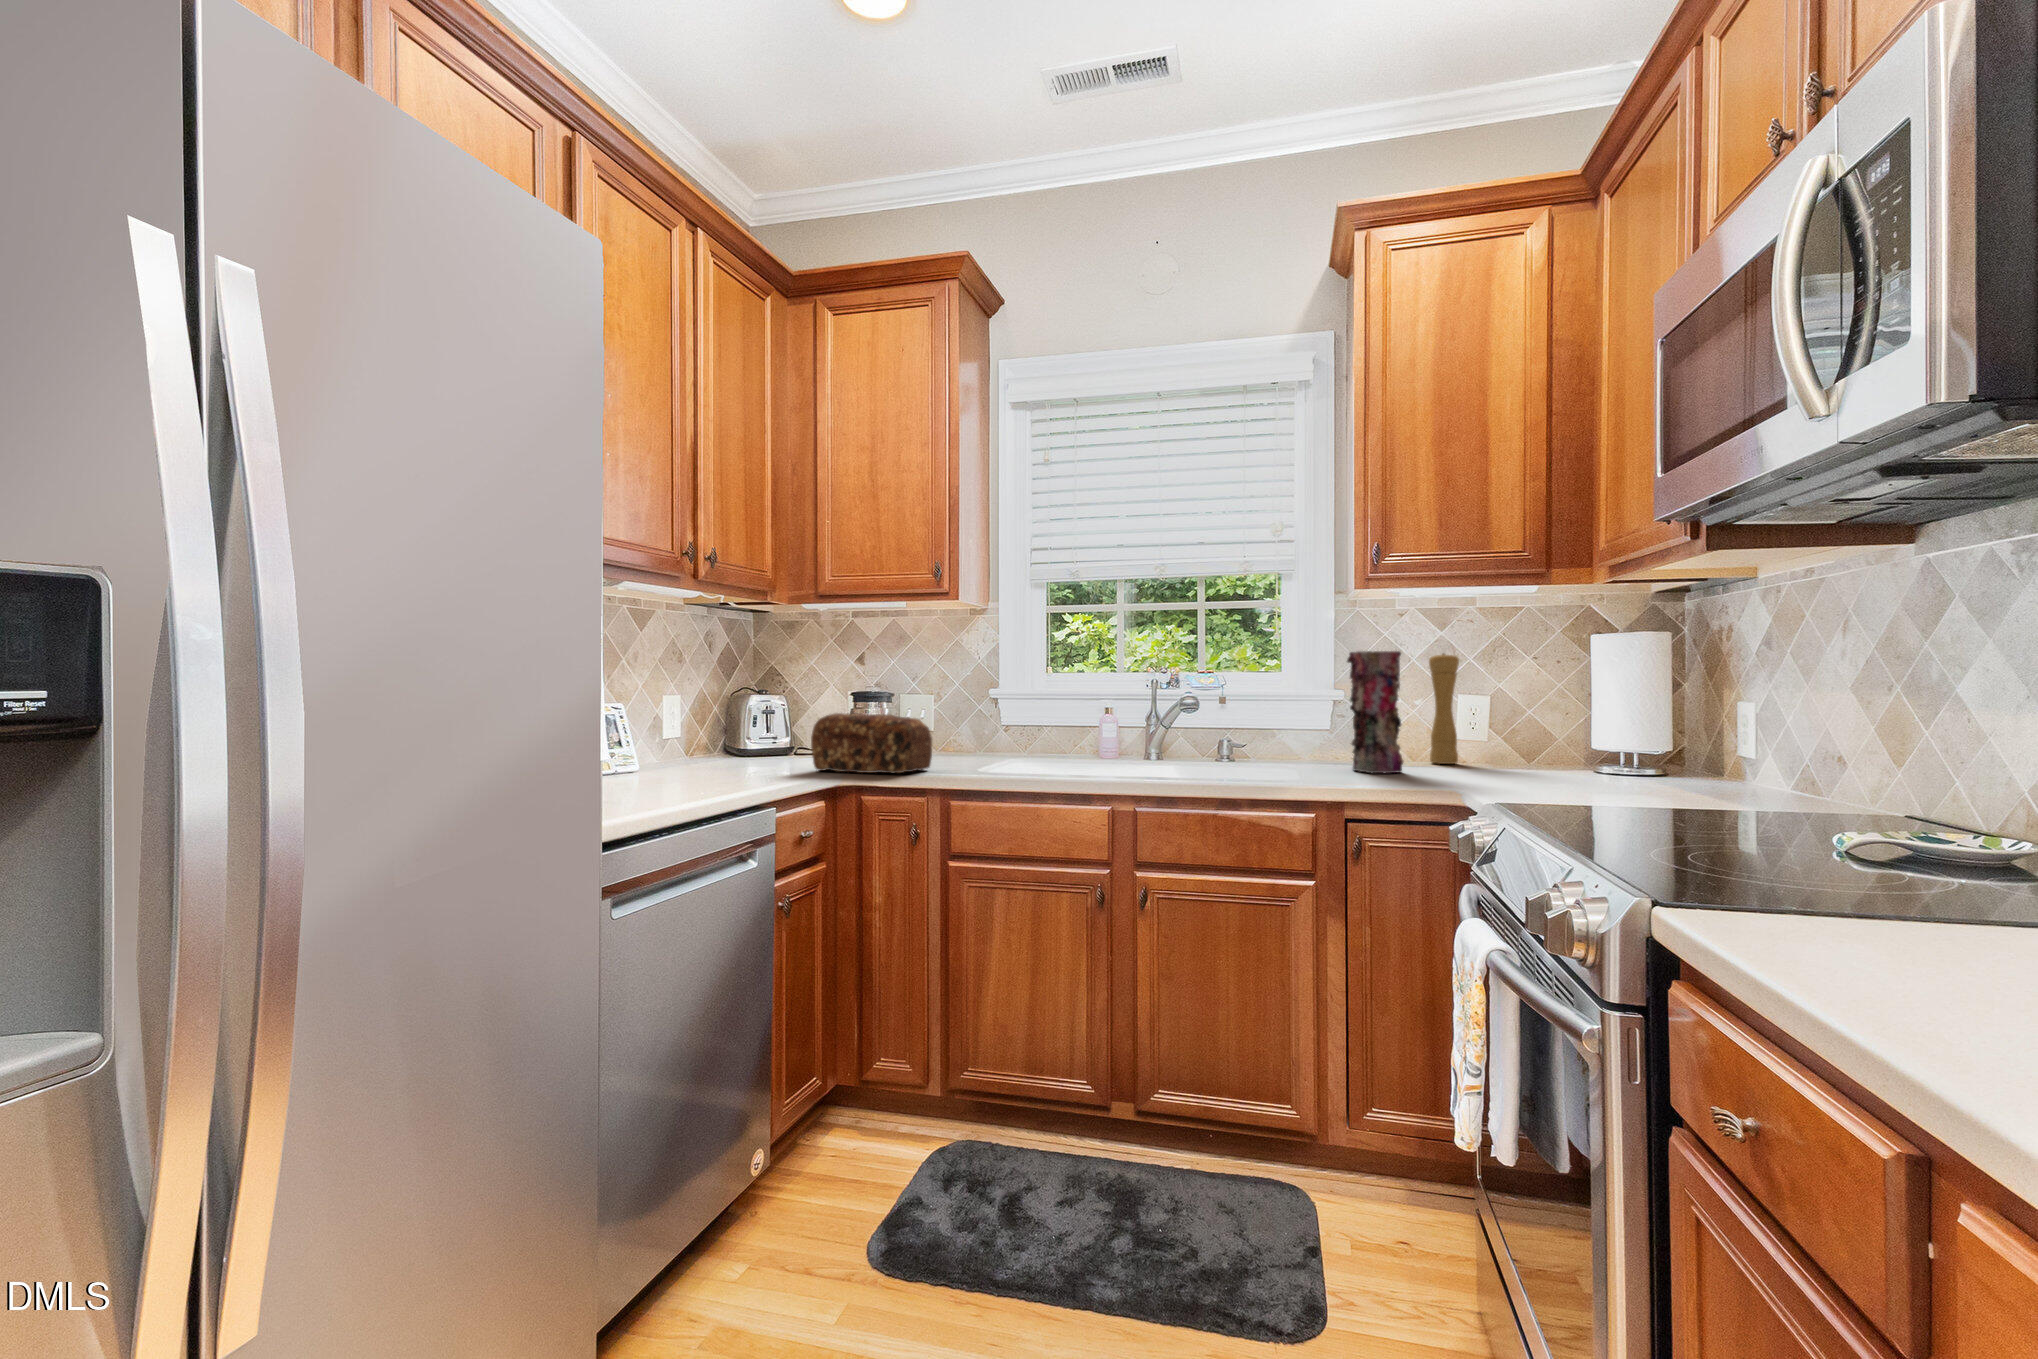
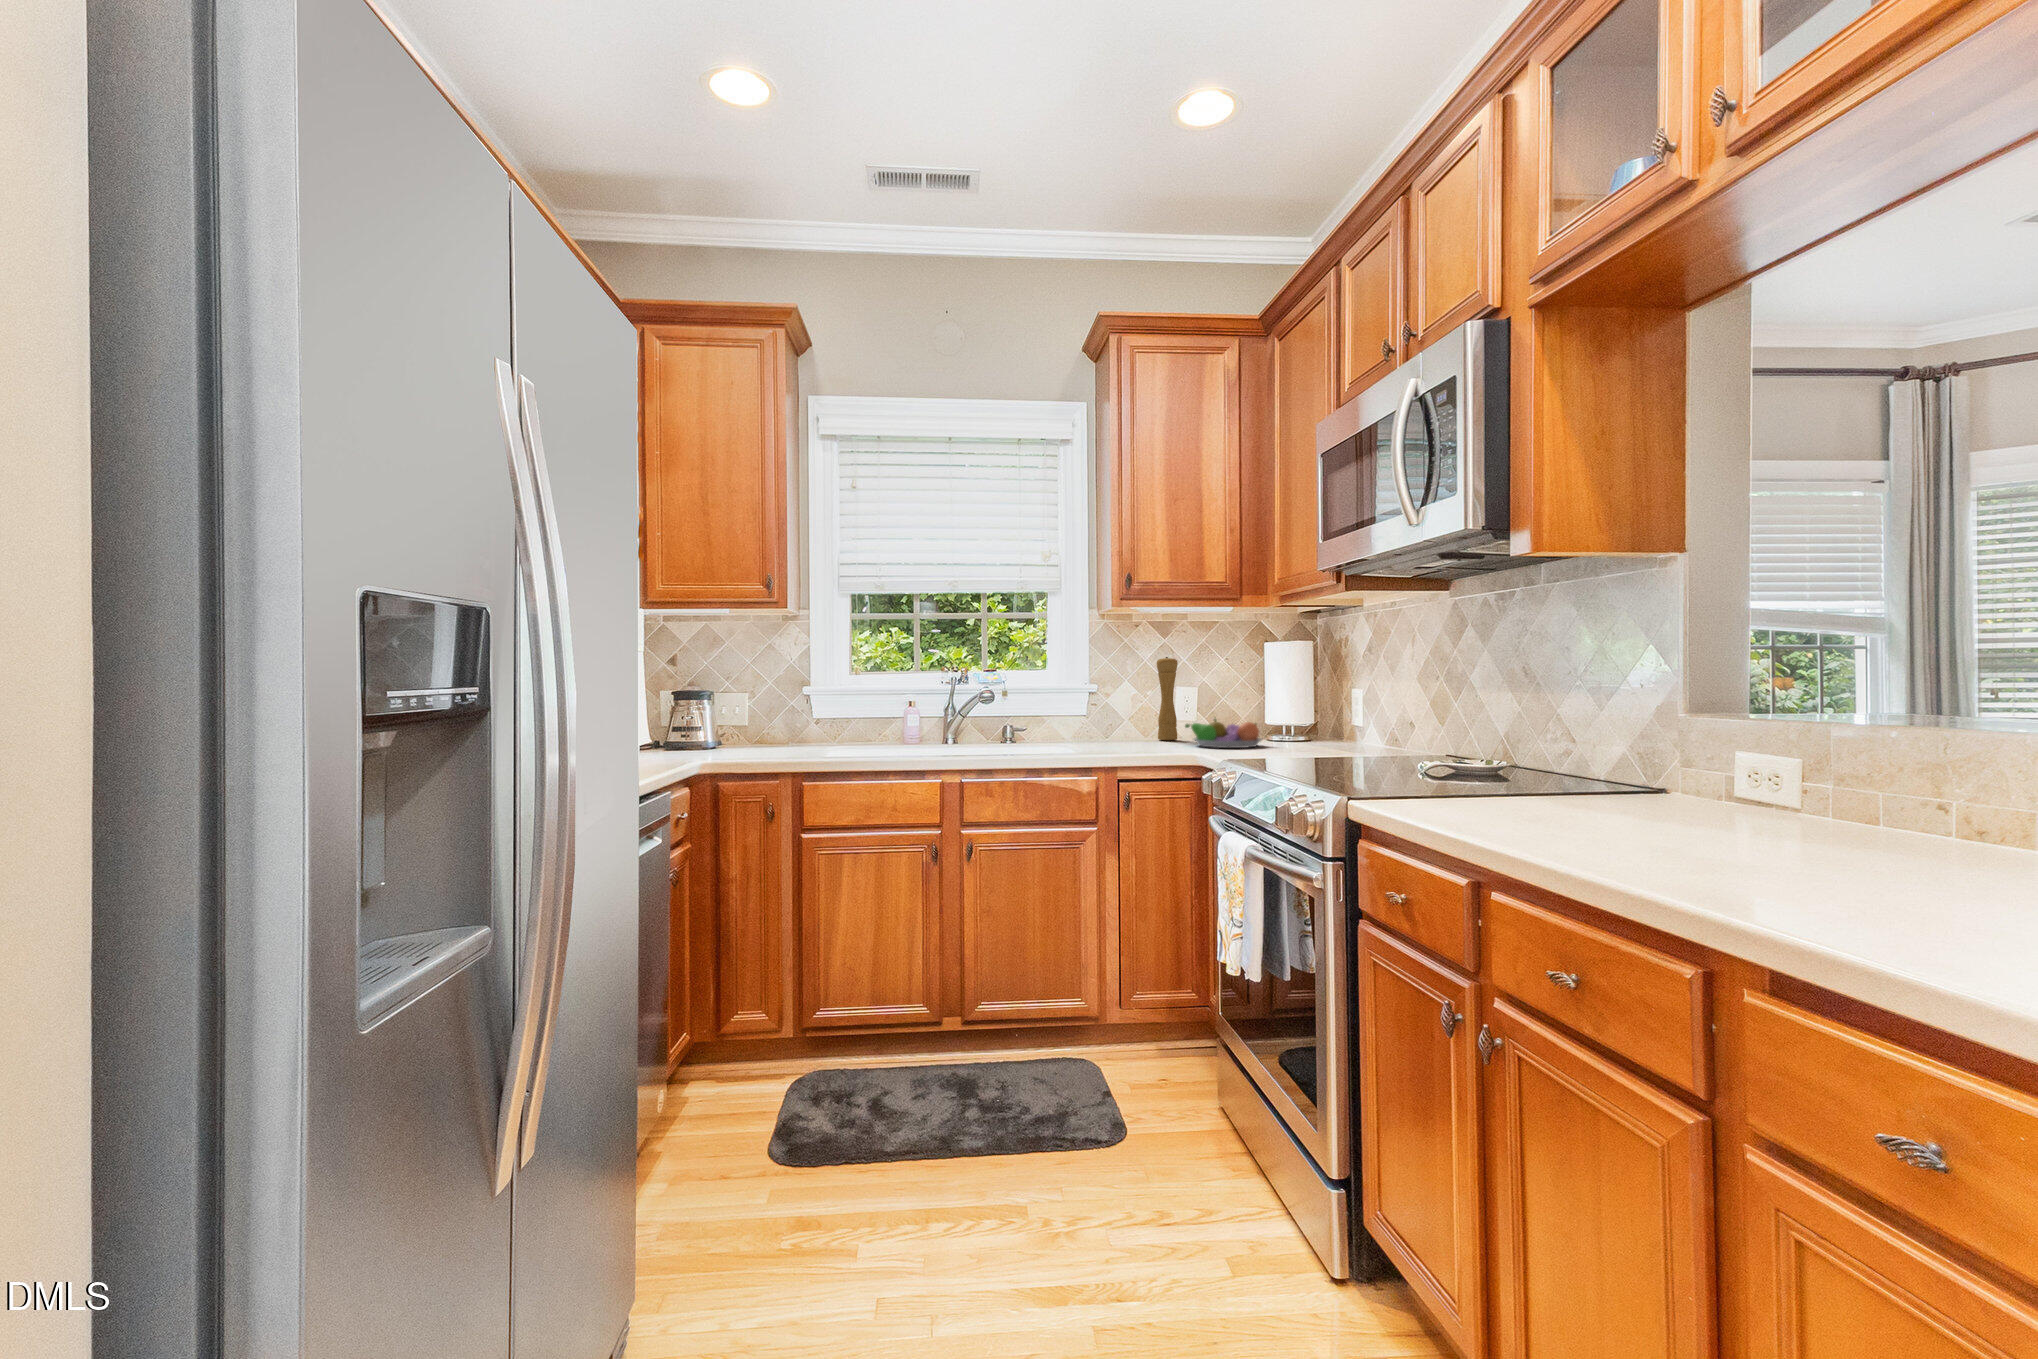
vase: present [1347,651,1403,773] -> none [1106,655,1147,747]
bread loaf: present [811,713,932,773] -> none [669,709,778,761]
fruit bowl: none [1460,736,1580,781] -> present [1185,719,1262,748]

